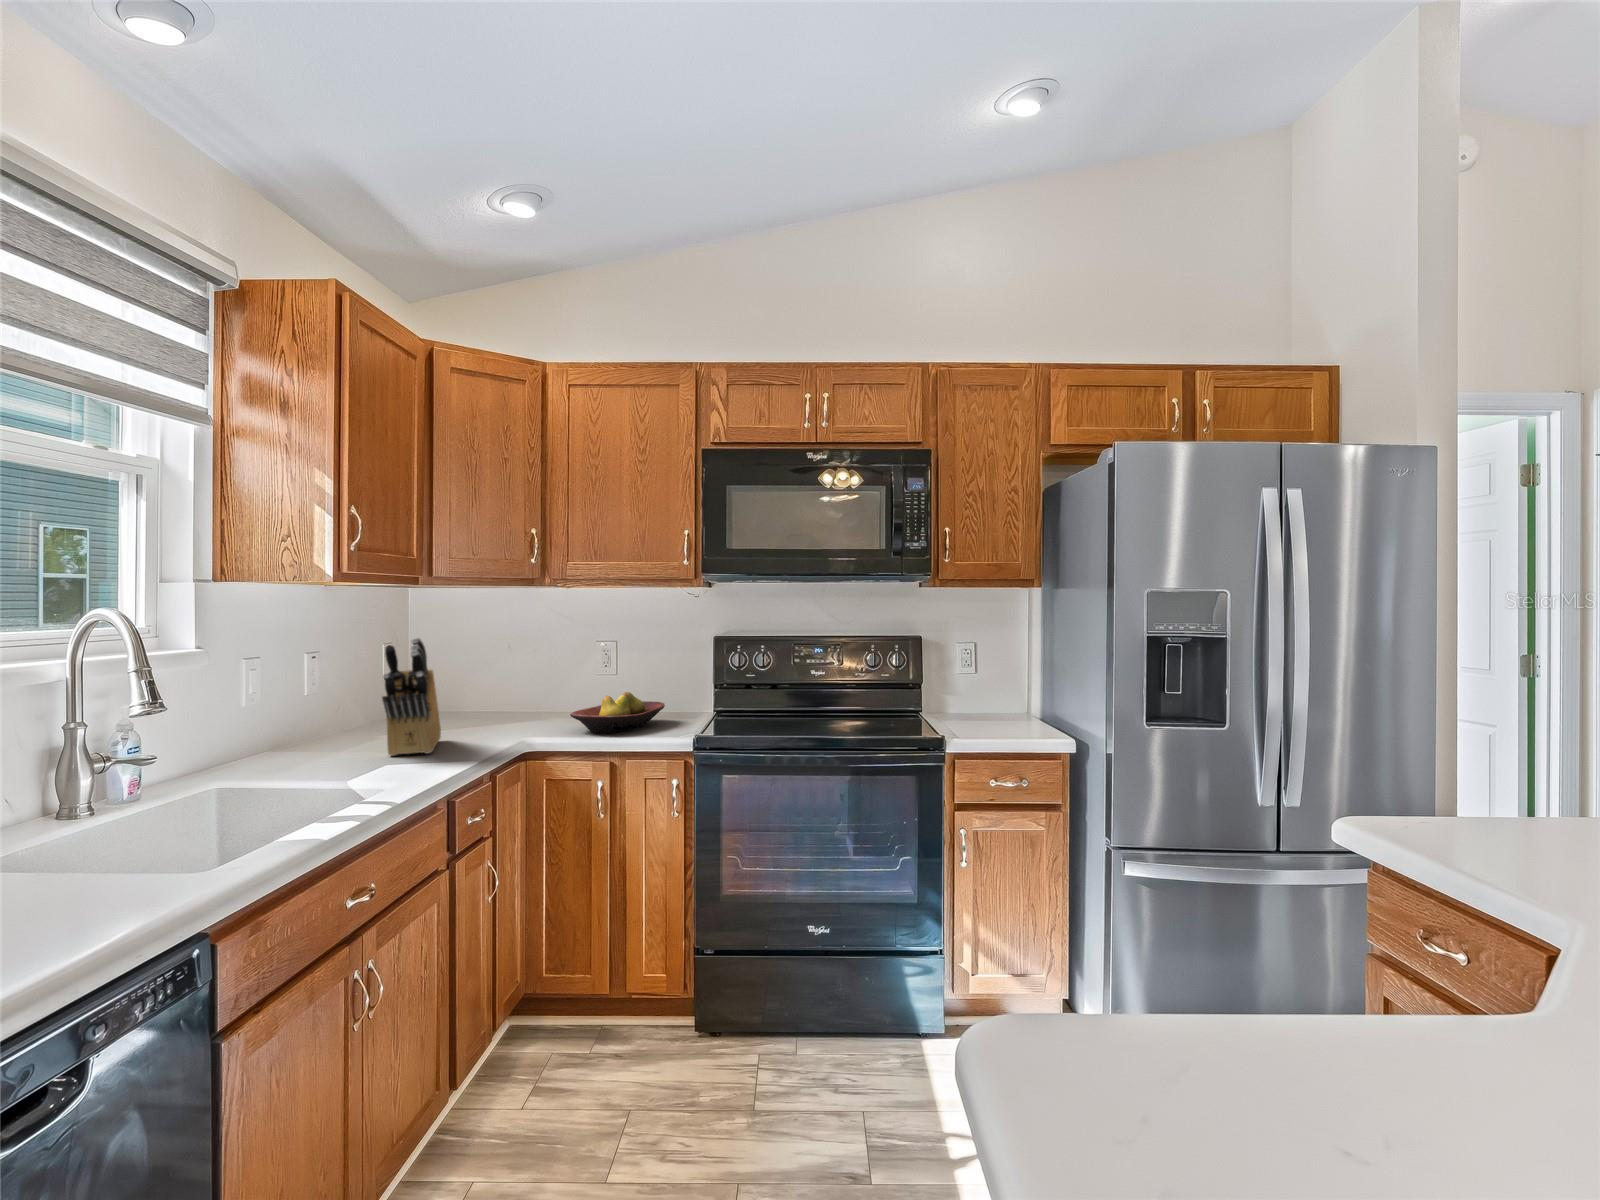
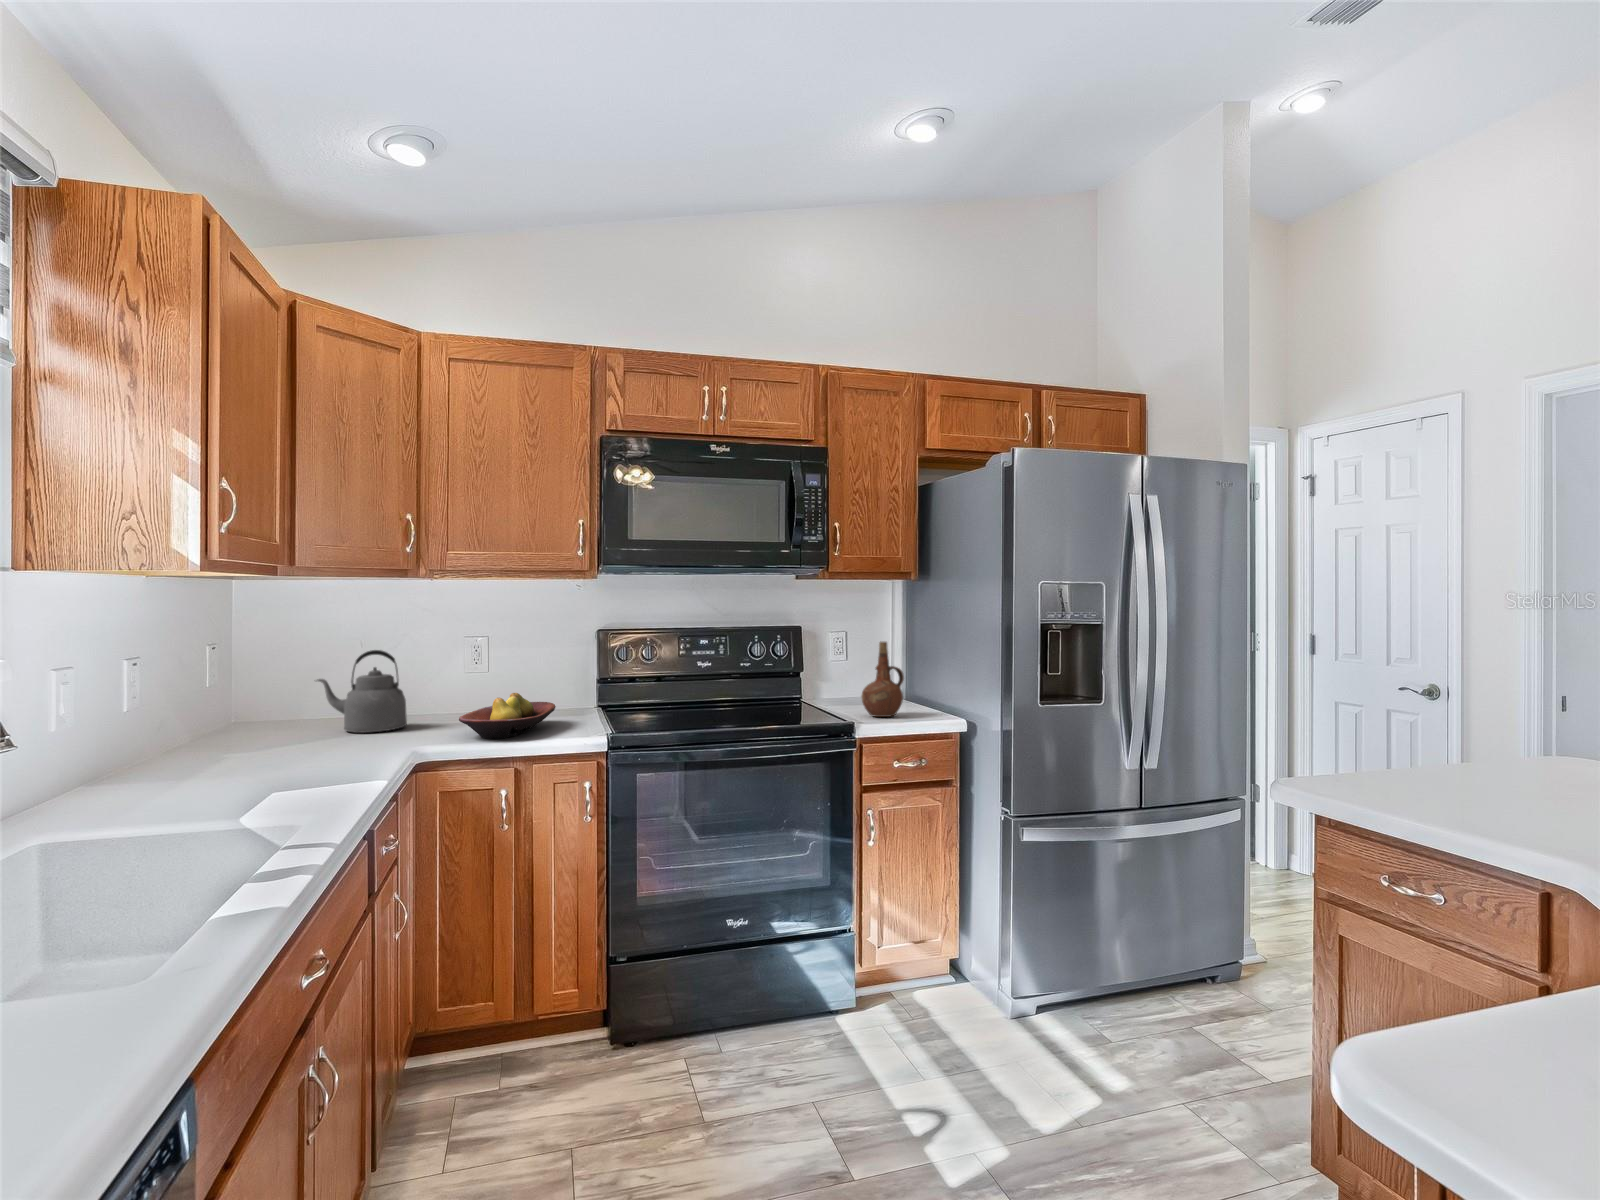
knife block: present [382,638,441,756] -> none [255,638,317,780]
kettle: none [467,649,541,722] -> present [317,650,407,733]
ceramic pitcher: none [968,652,1015,732] -> present [861,642,904,717]

